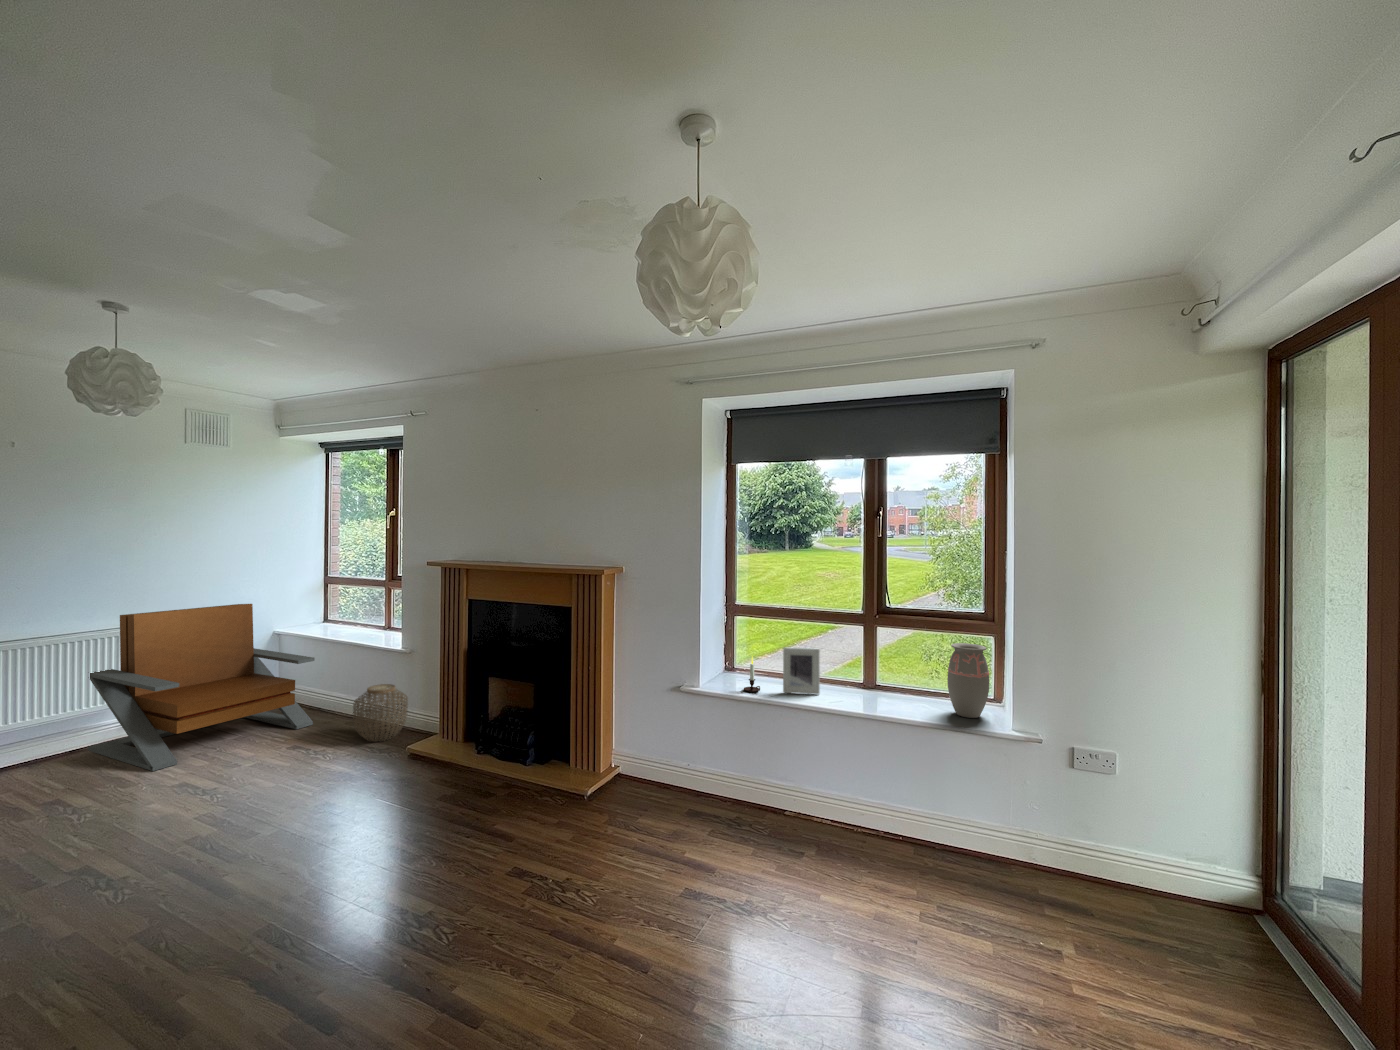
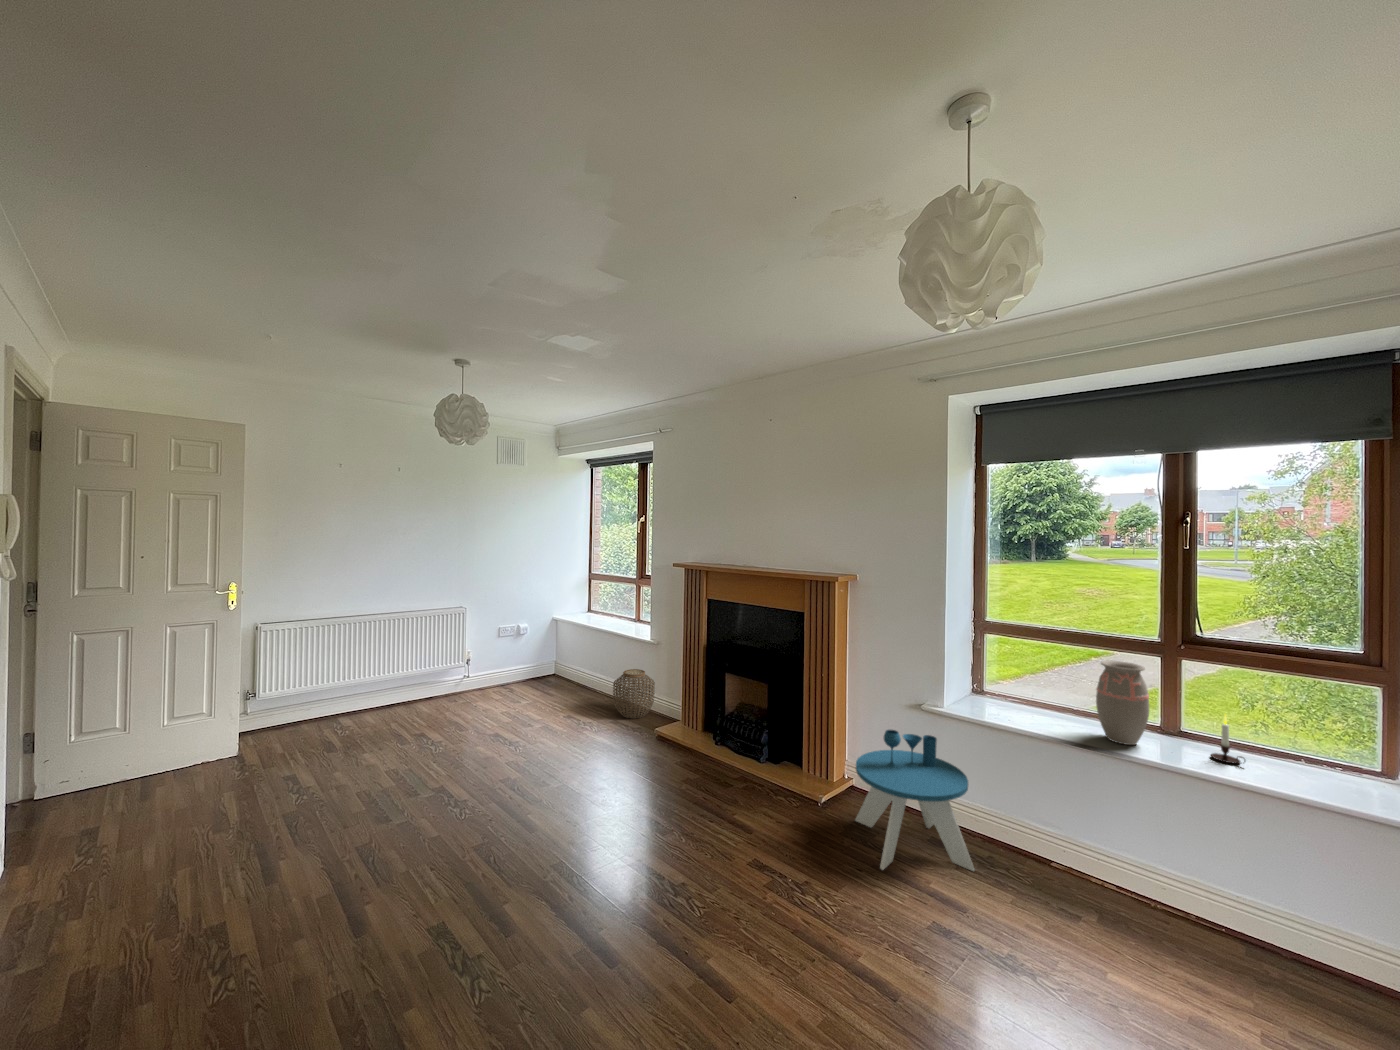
lounge chair: present [88,604,315,771] -> none [440,595,584,723]
decorative vase: present [947,643,989,718] -> present [1096,661,1149,745]
picture frame: present [783,648,820,694] -> none [1036,669,1085,726]
candle: present [744,656,760,692] -> present [1211,714,1245,764]
side table: none [623,715,728,851] -> present [855,730,975,871]

